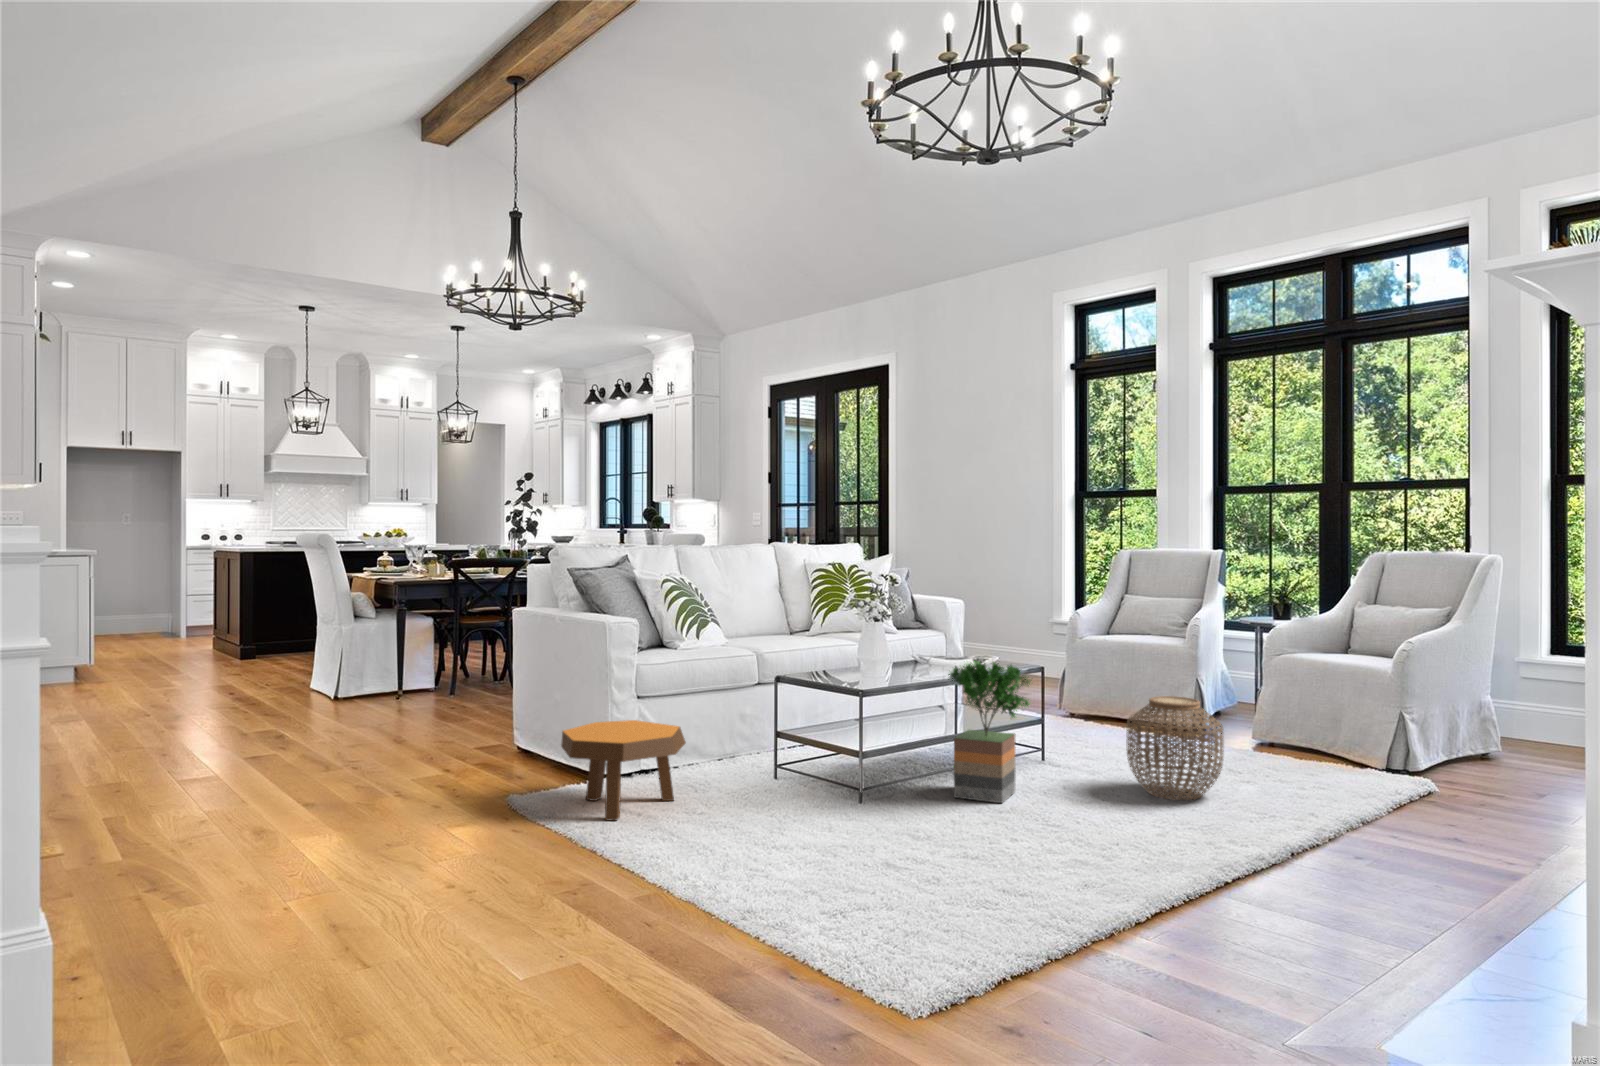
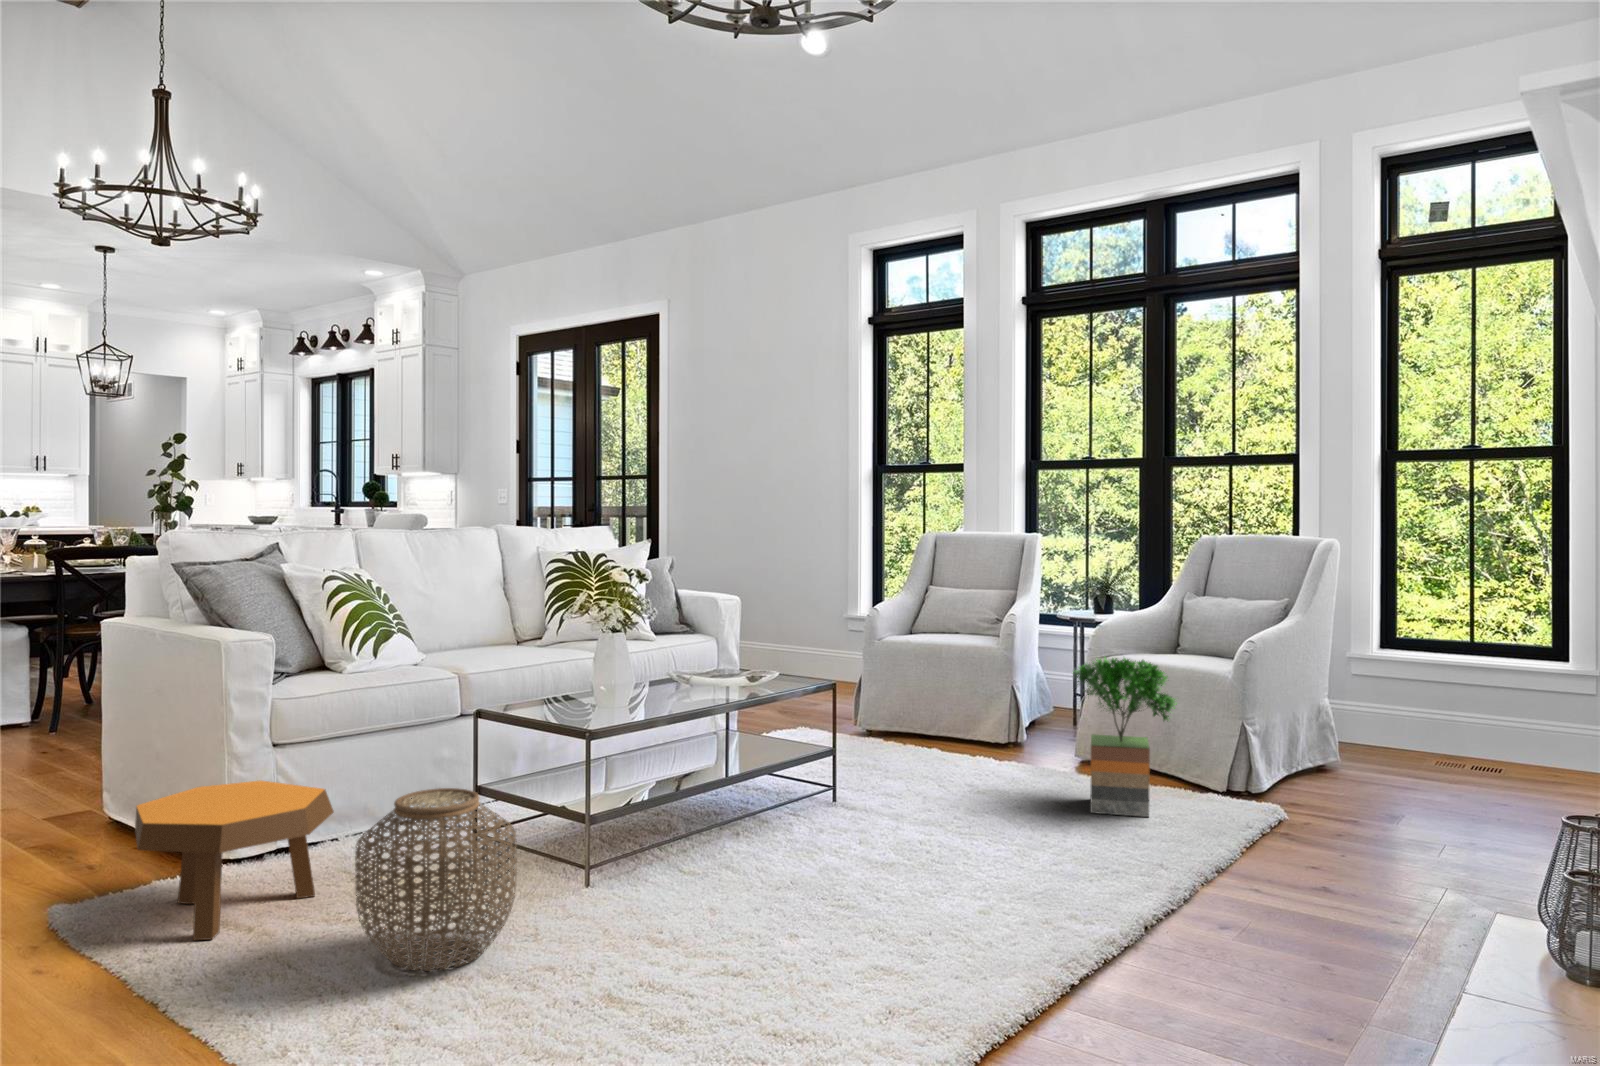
potted tree: present [948,661,1030,803] -> present [1073,657,1177,817]
woven basket: present [1127,696,1224,800] -> present [355,788,517,971]

